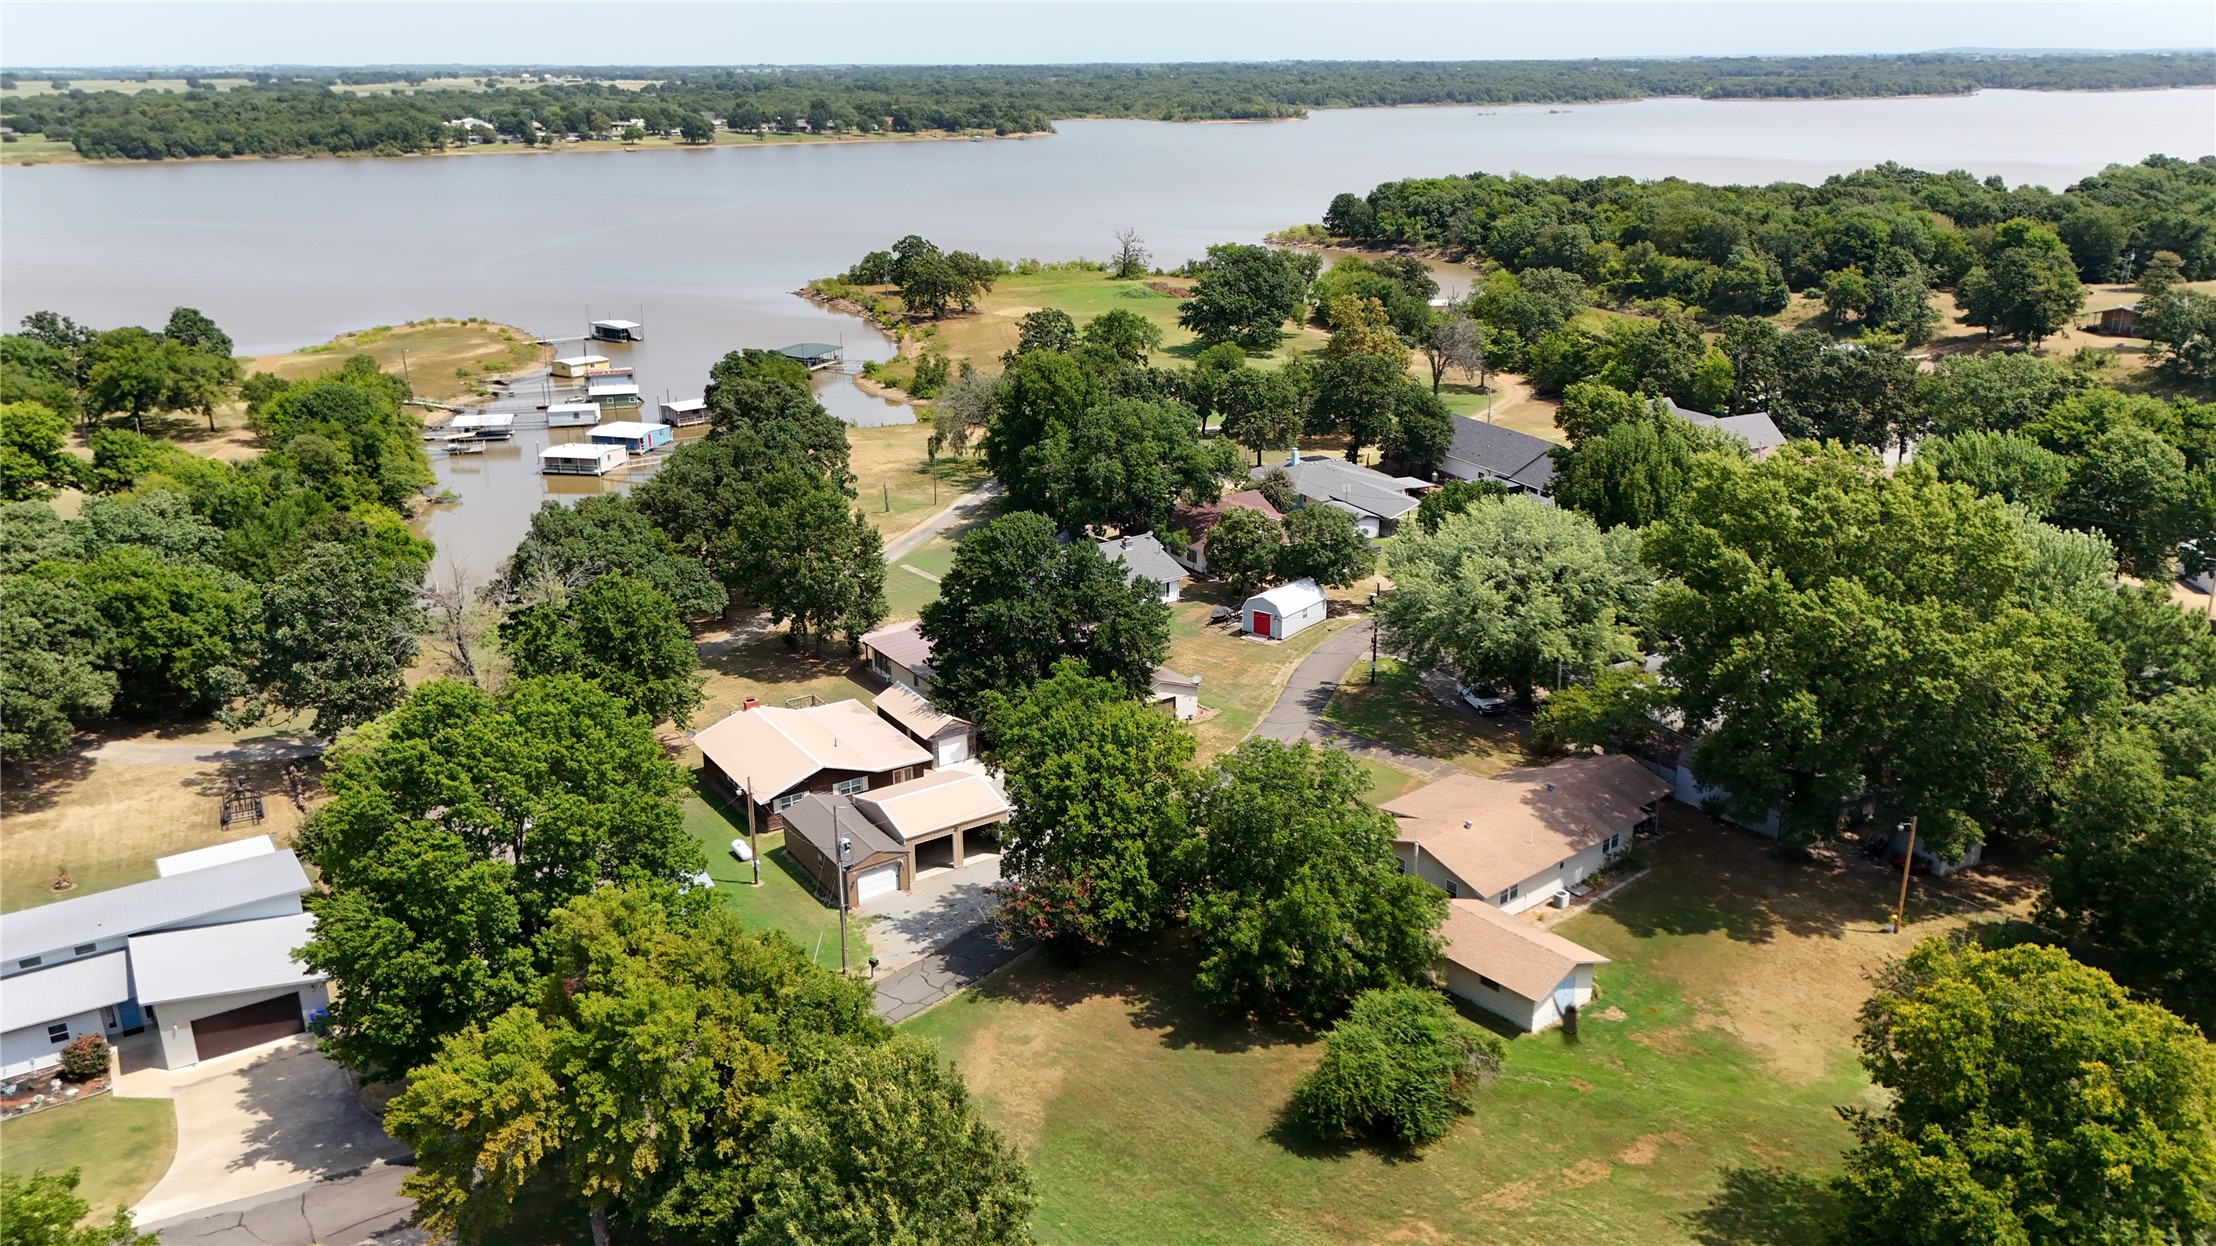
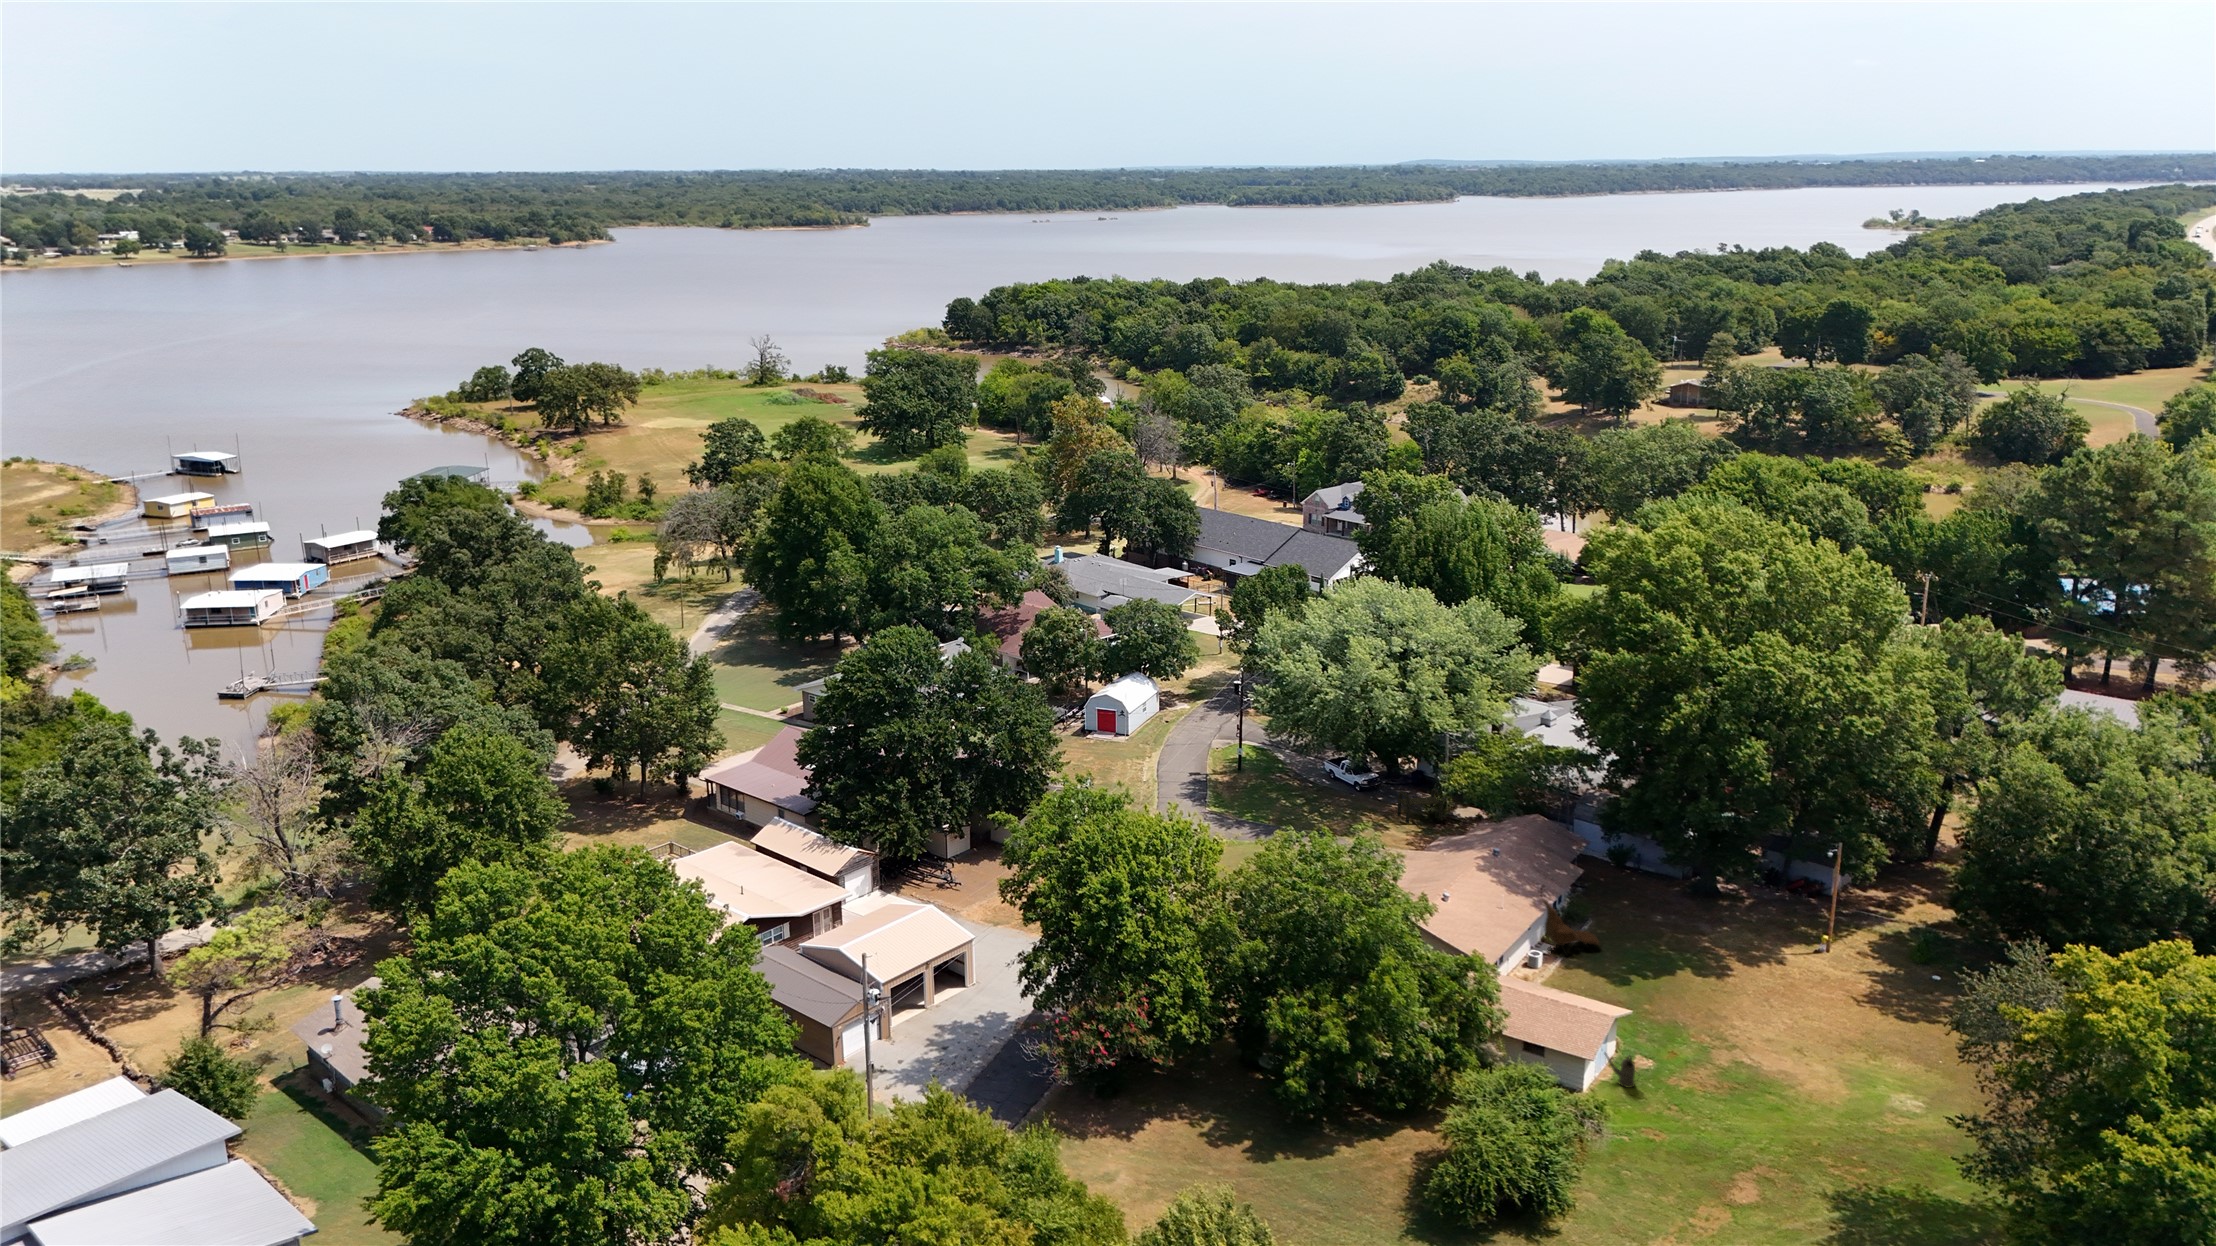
bench: none [1506,718,1552,752] -> present [1397,788,1443,823]
lounge chair: none [1578,841,1636,903] -> present [1543,900,1599,954]

